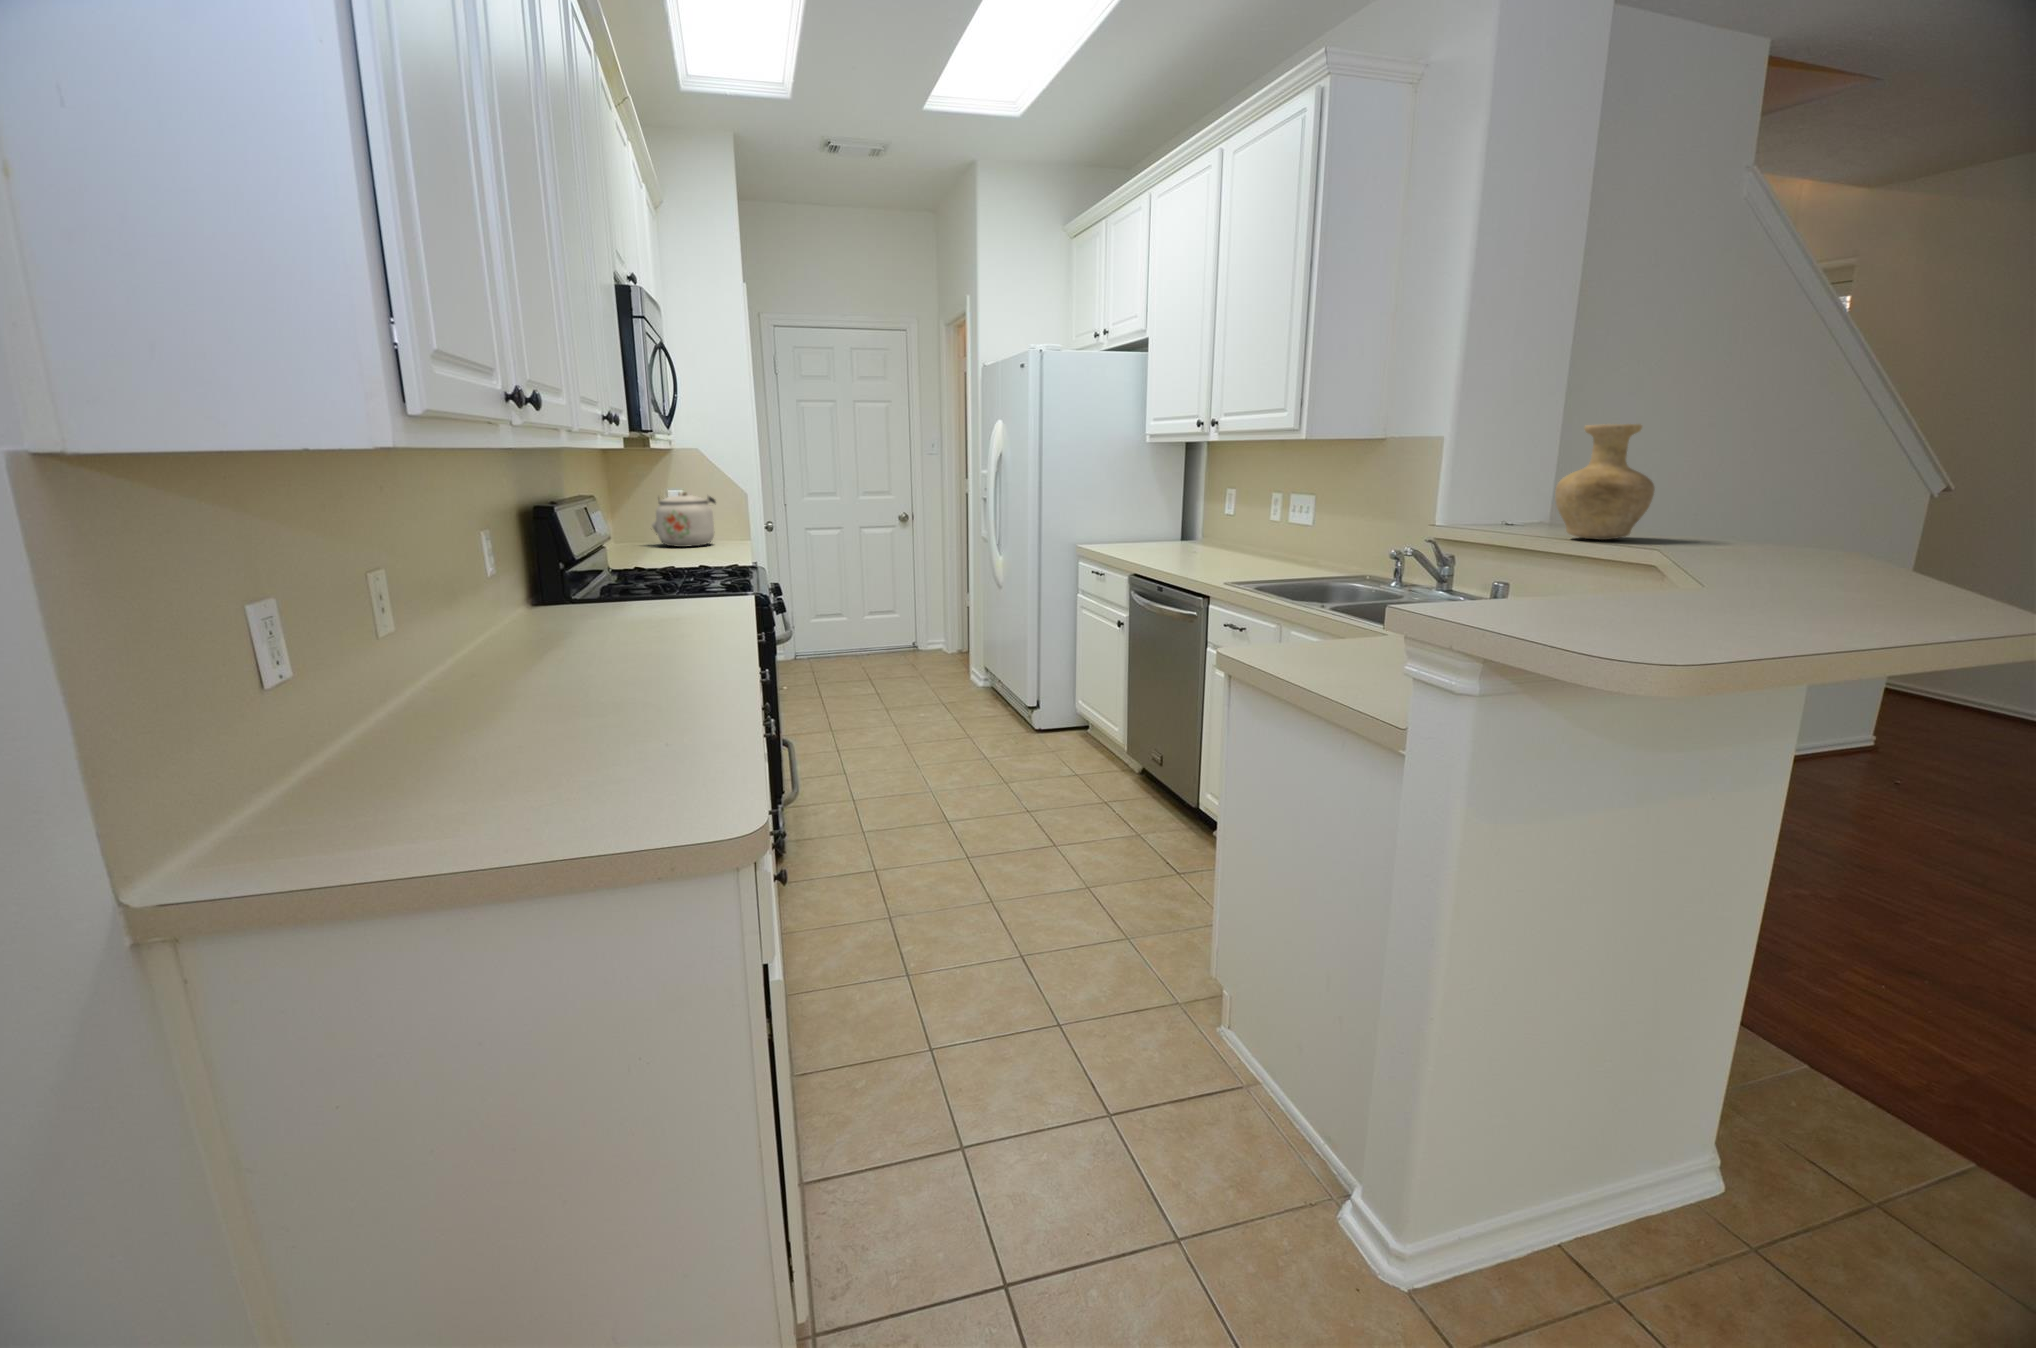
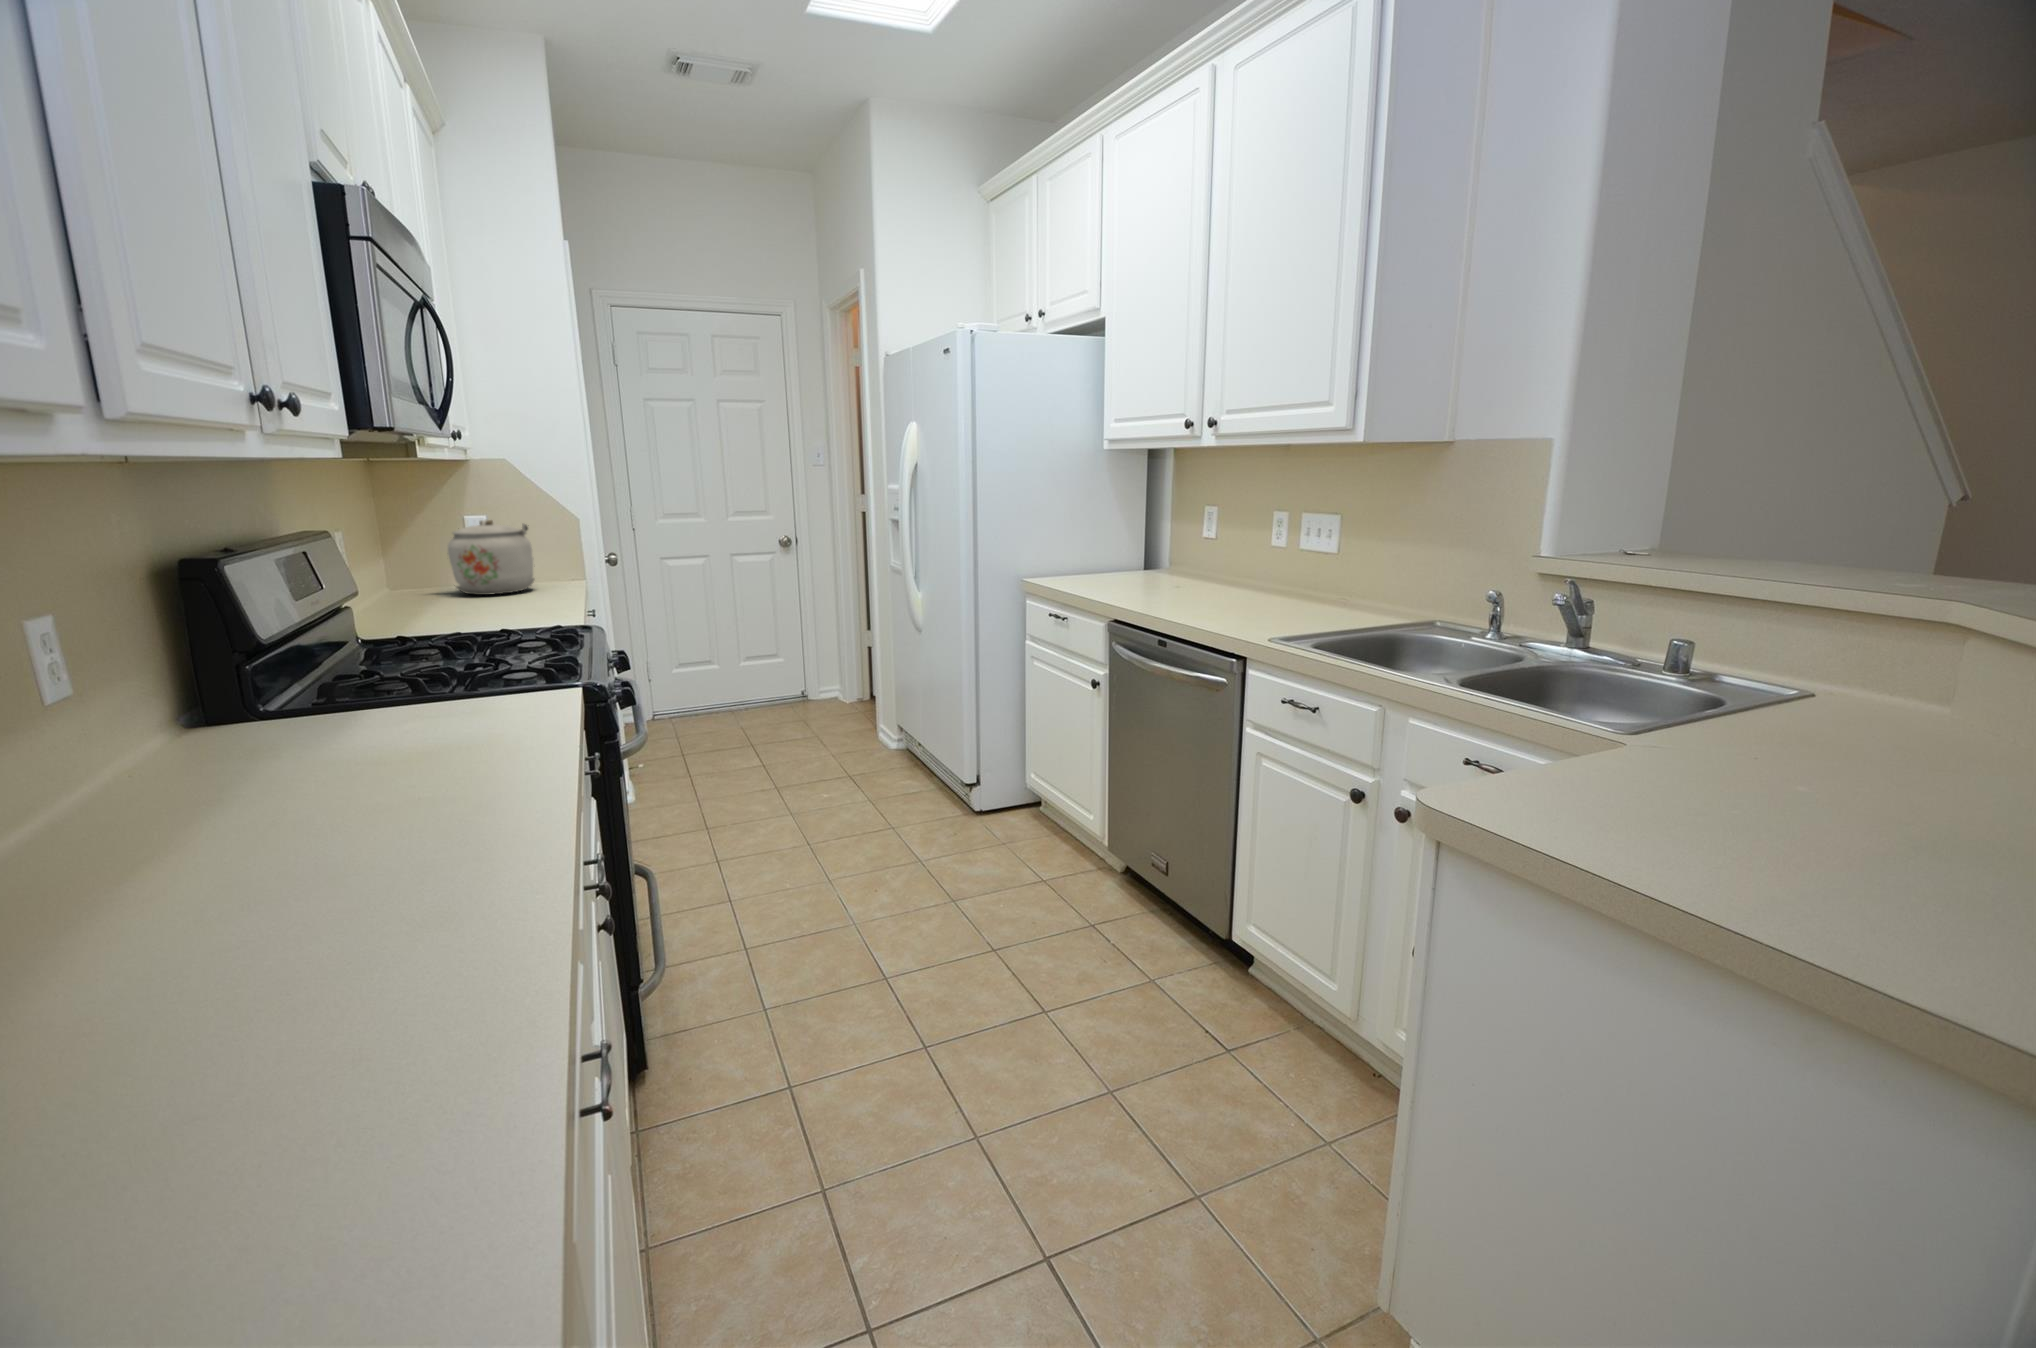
vase: present [1555,424,1655,540] -> none [1747,419,1902,579]

